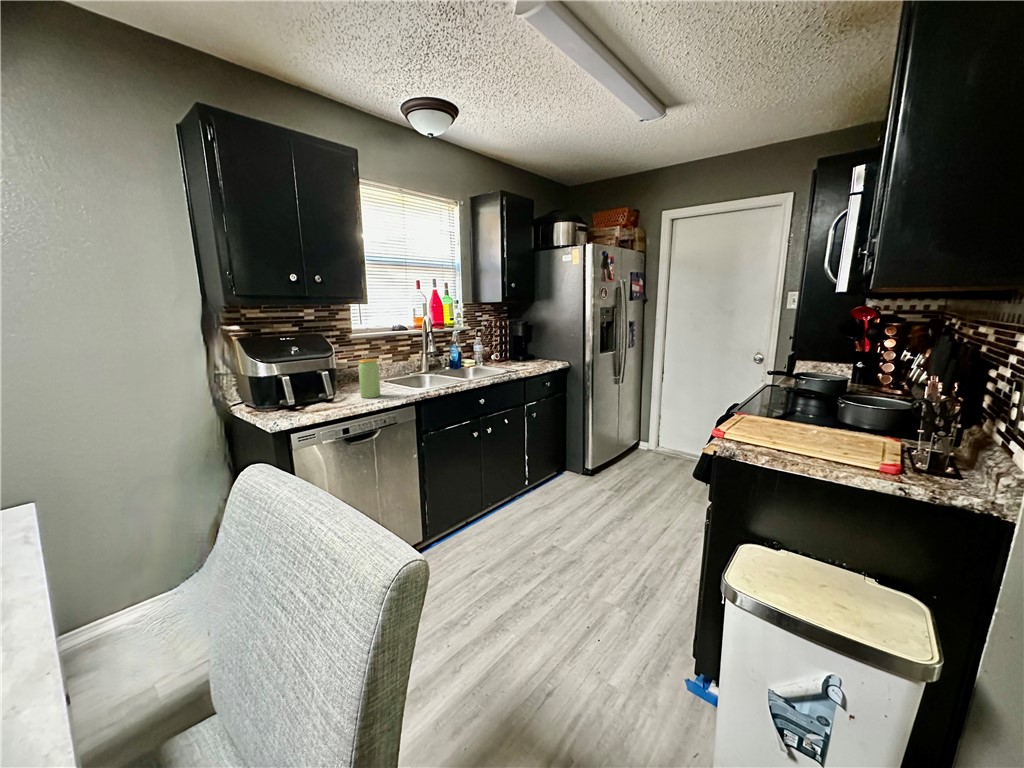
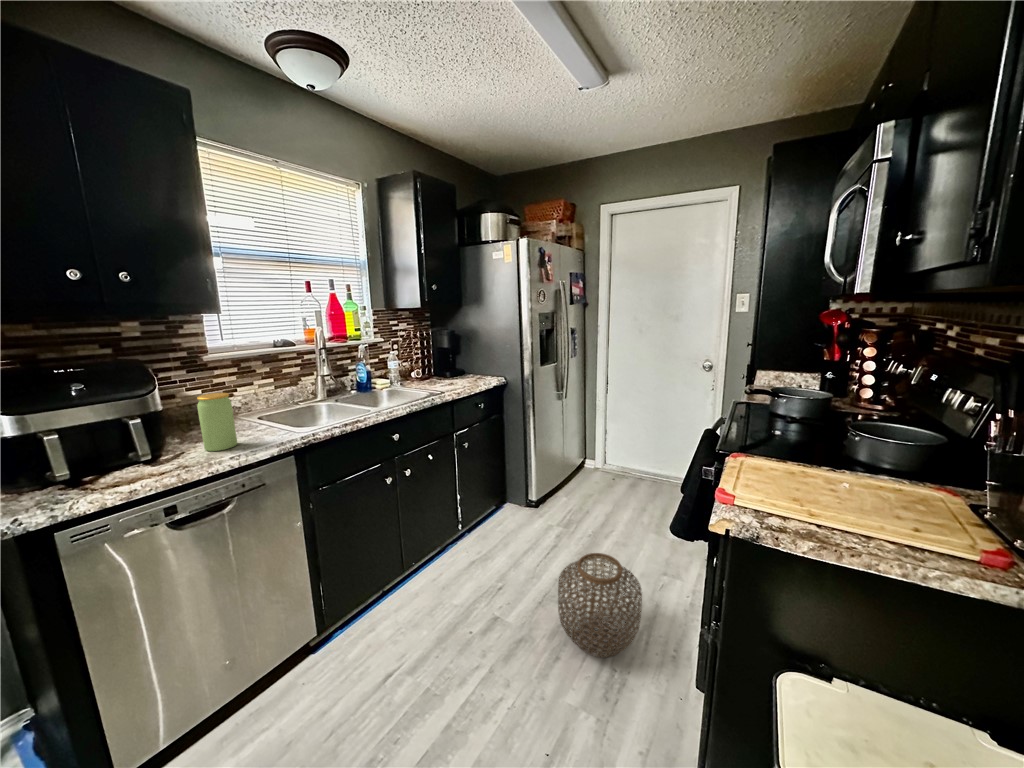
woven basket: none [604,500,673,579] -> present [558,553,642,657]

